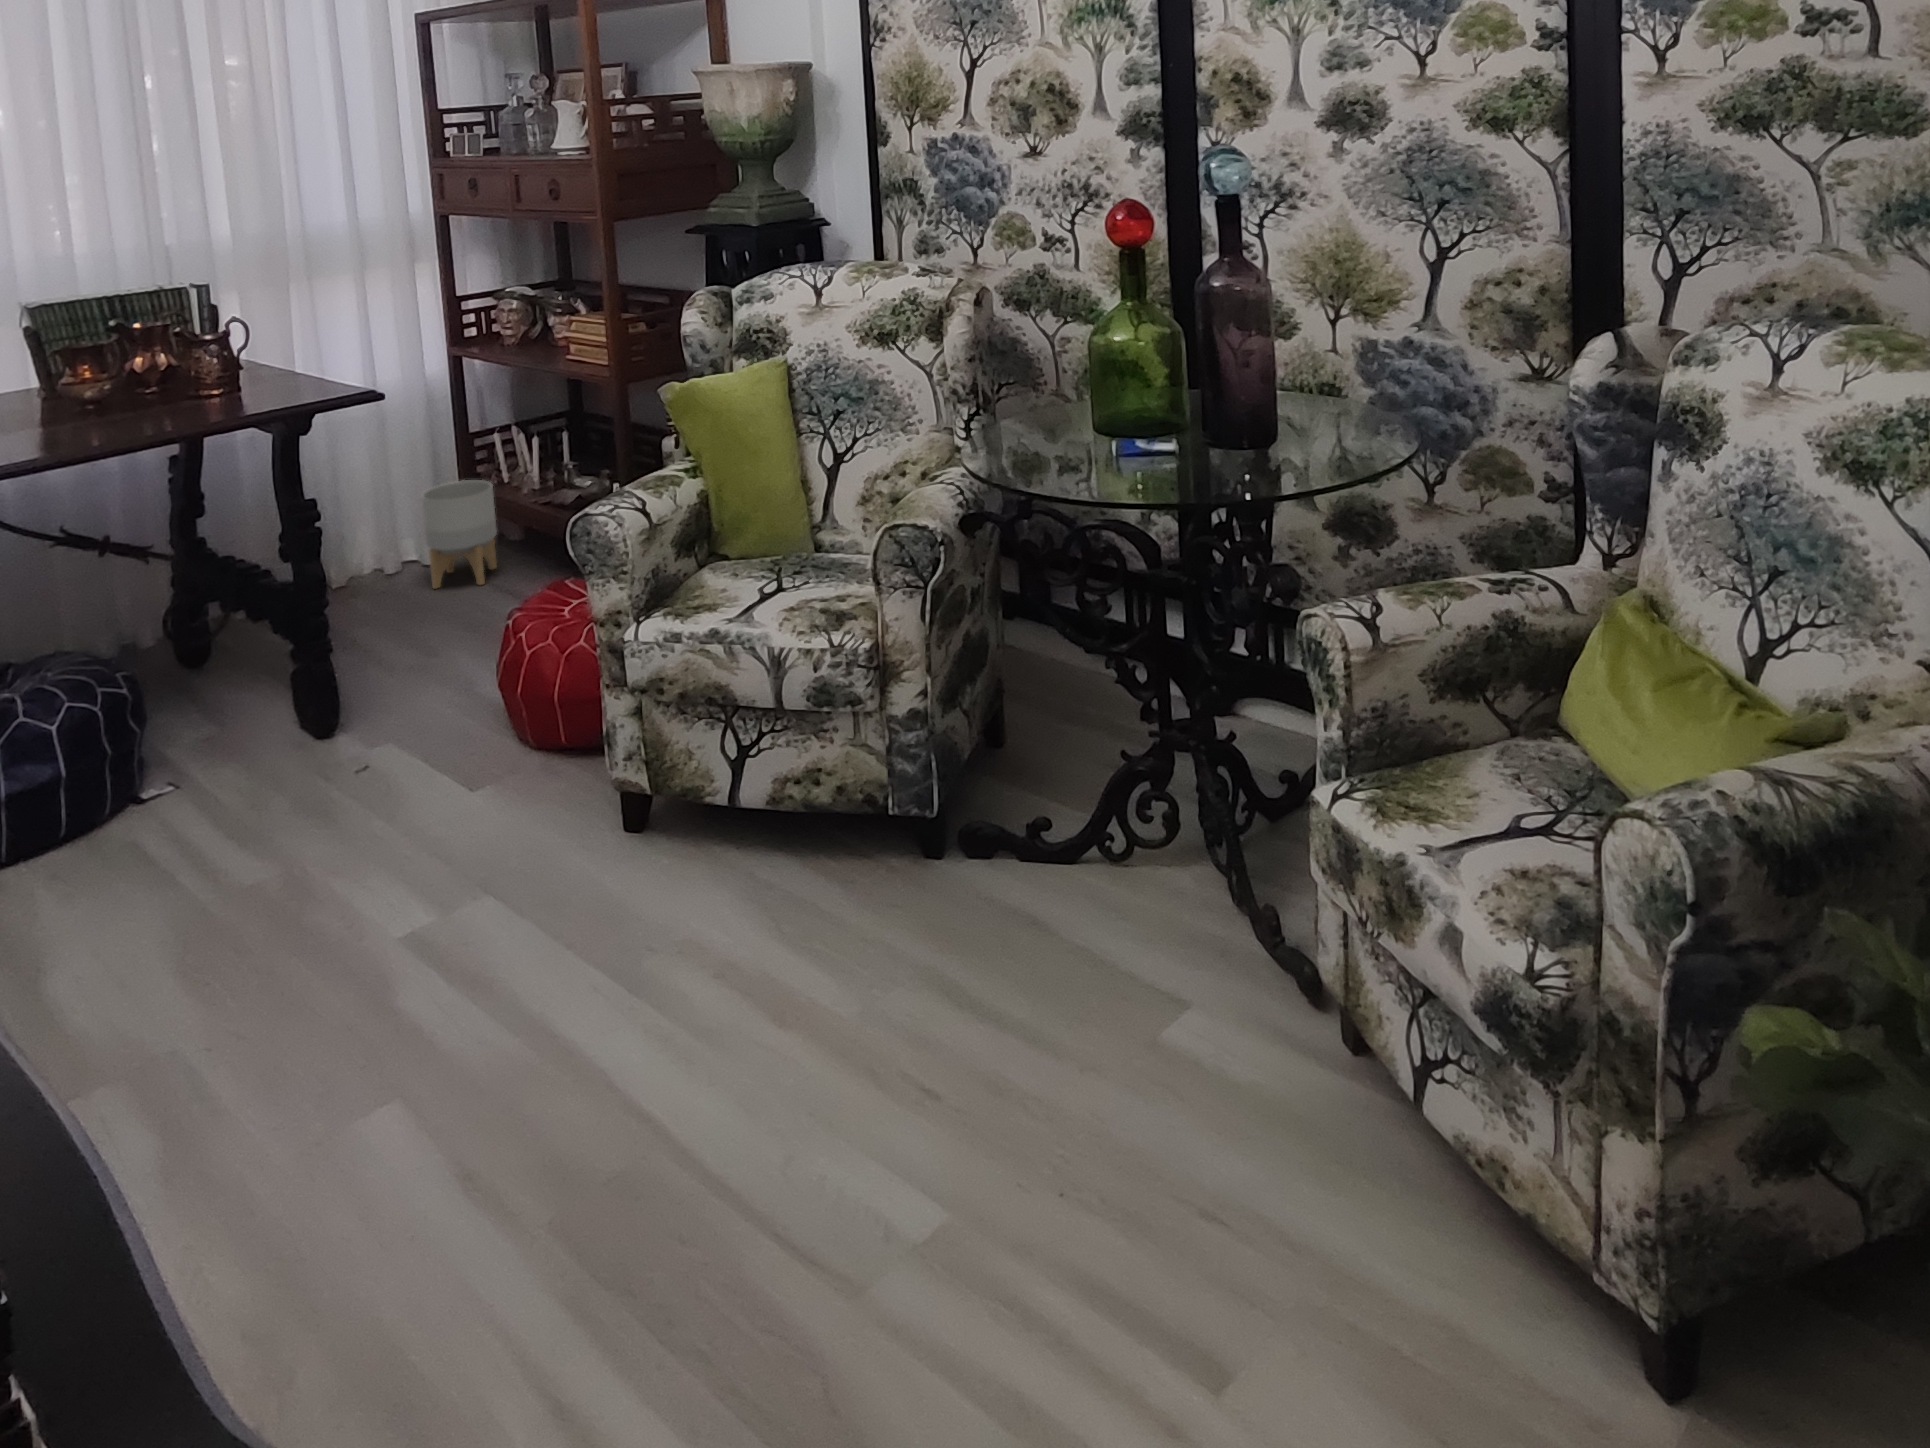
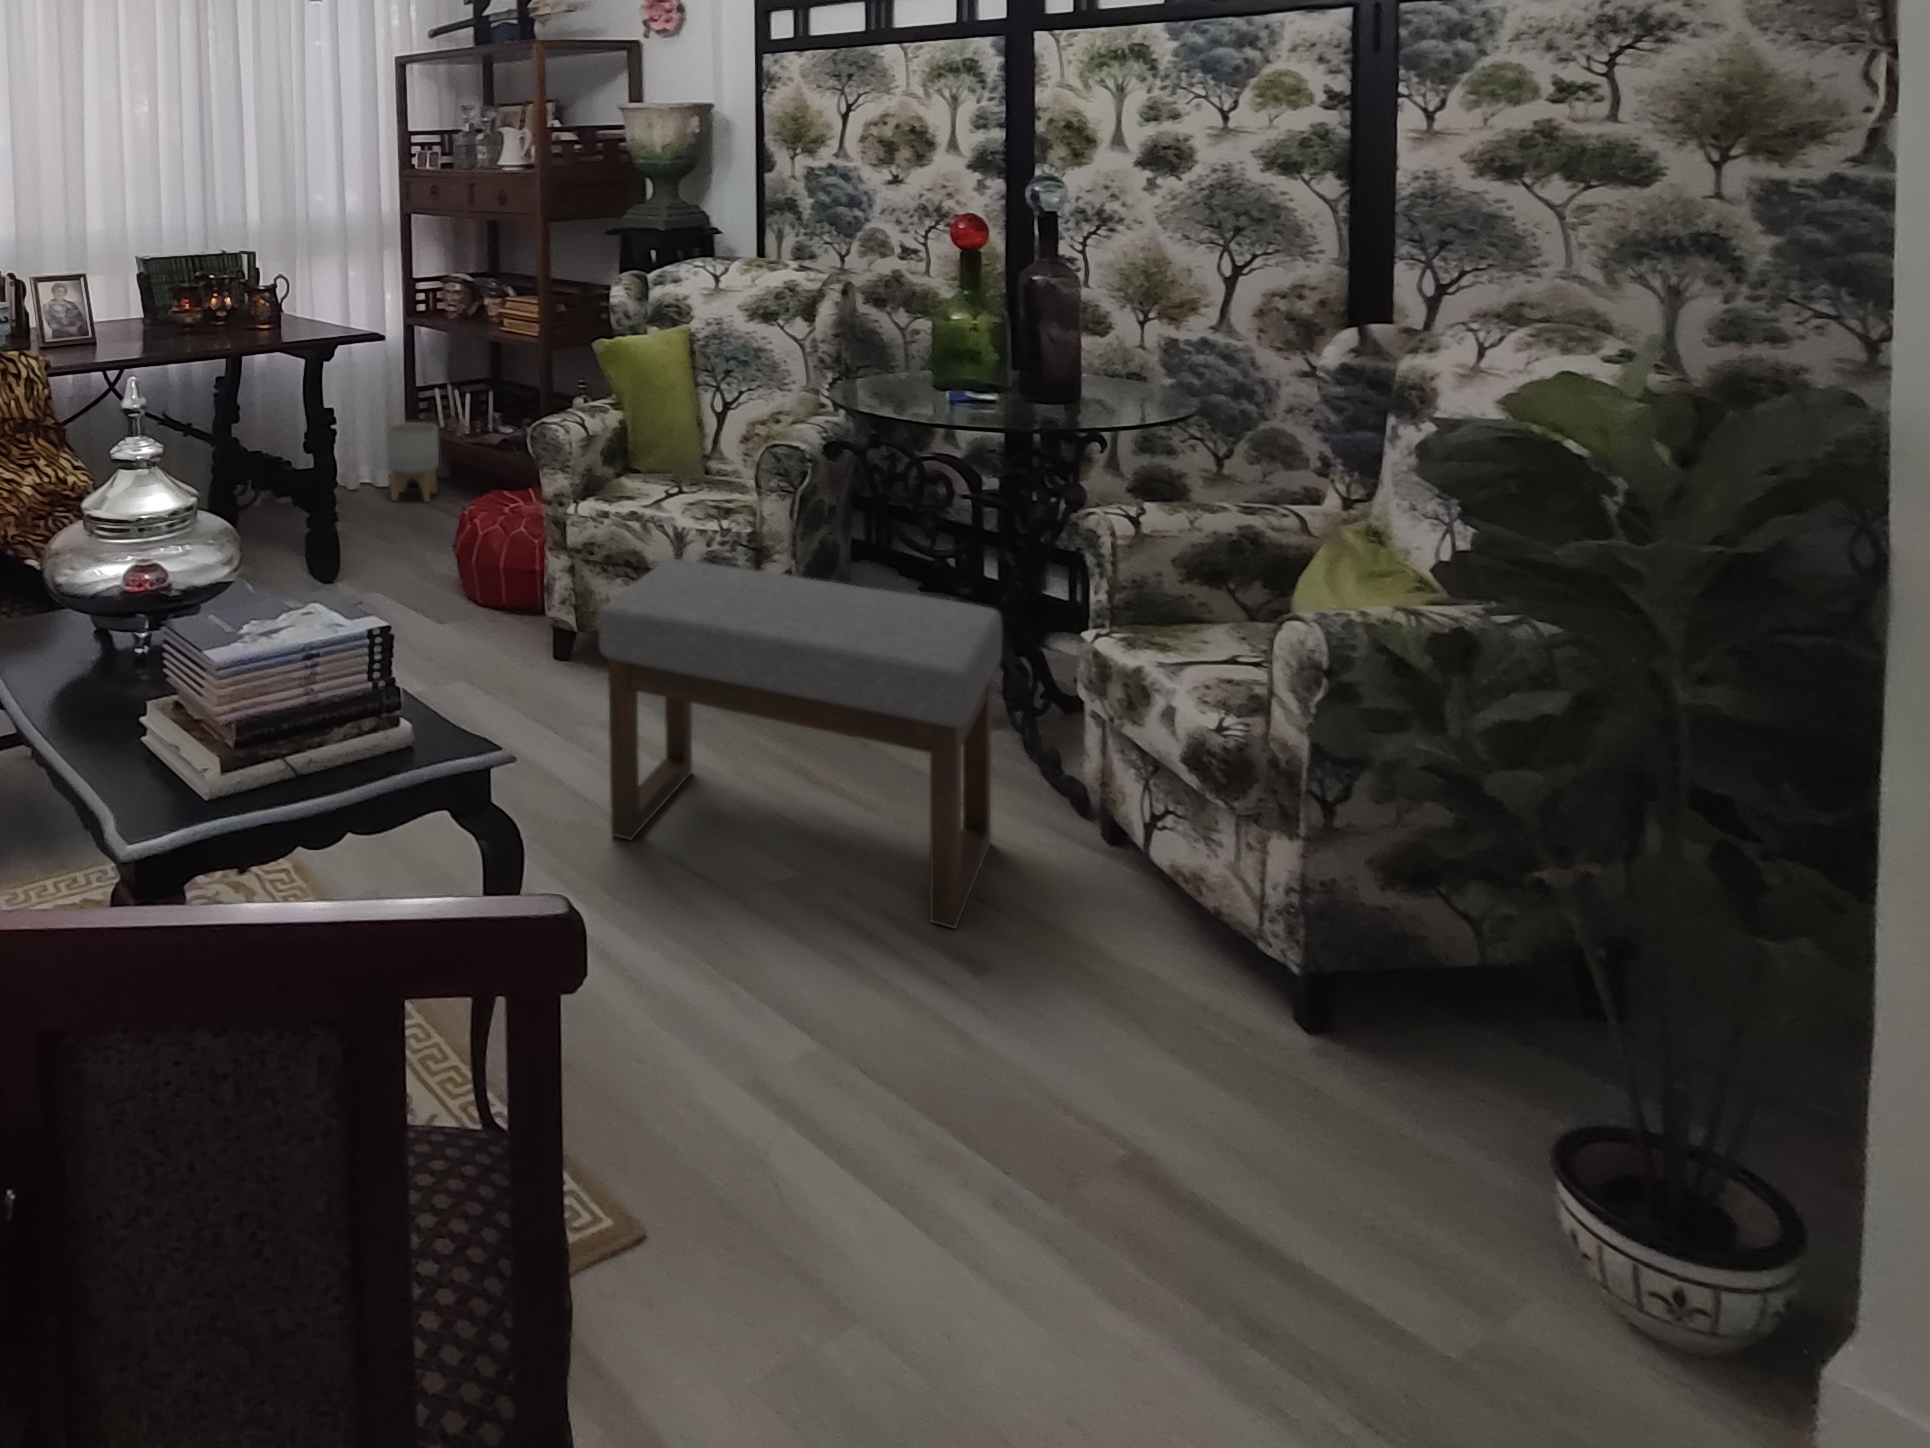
ottoman: none [611,744,1219,1347] -> present [599,559,1002,928]

